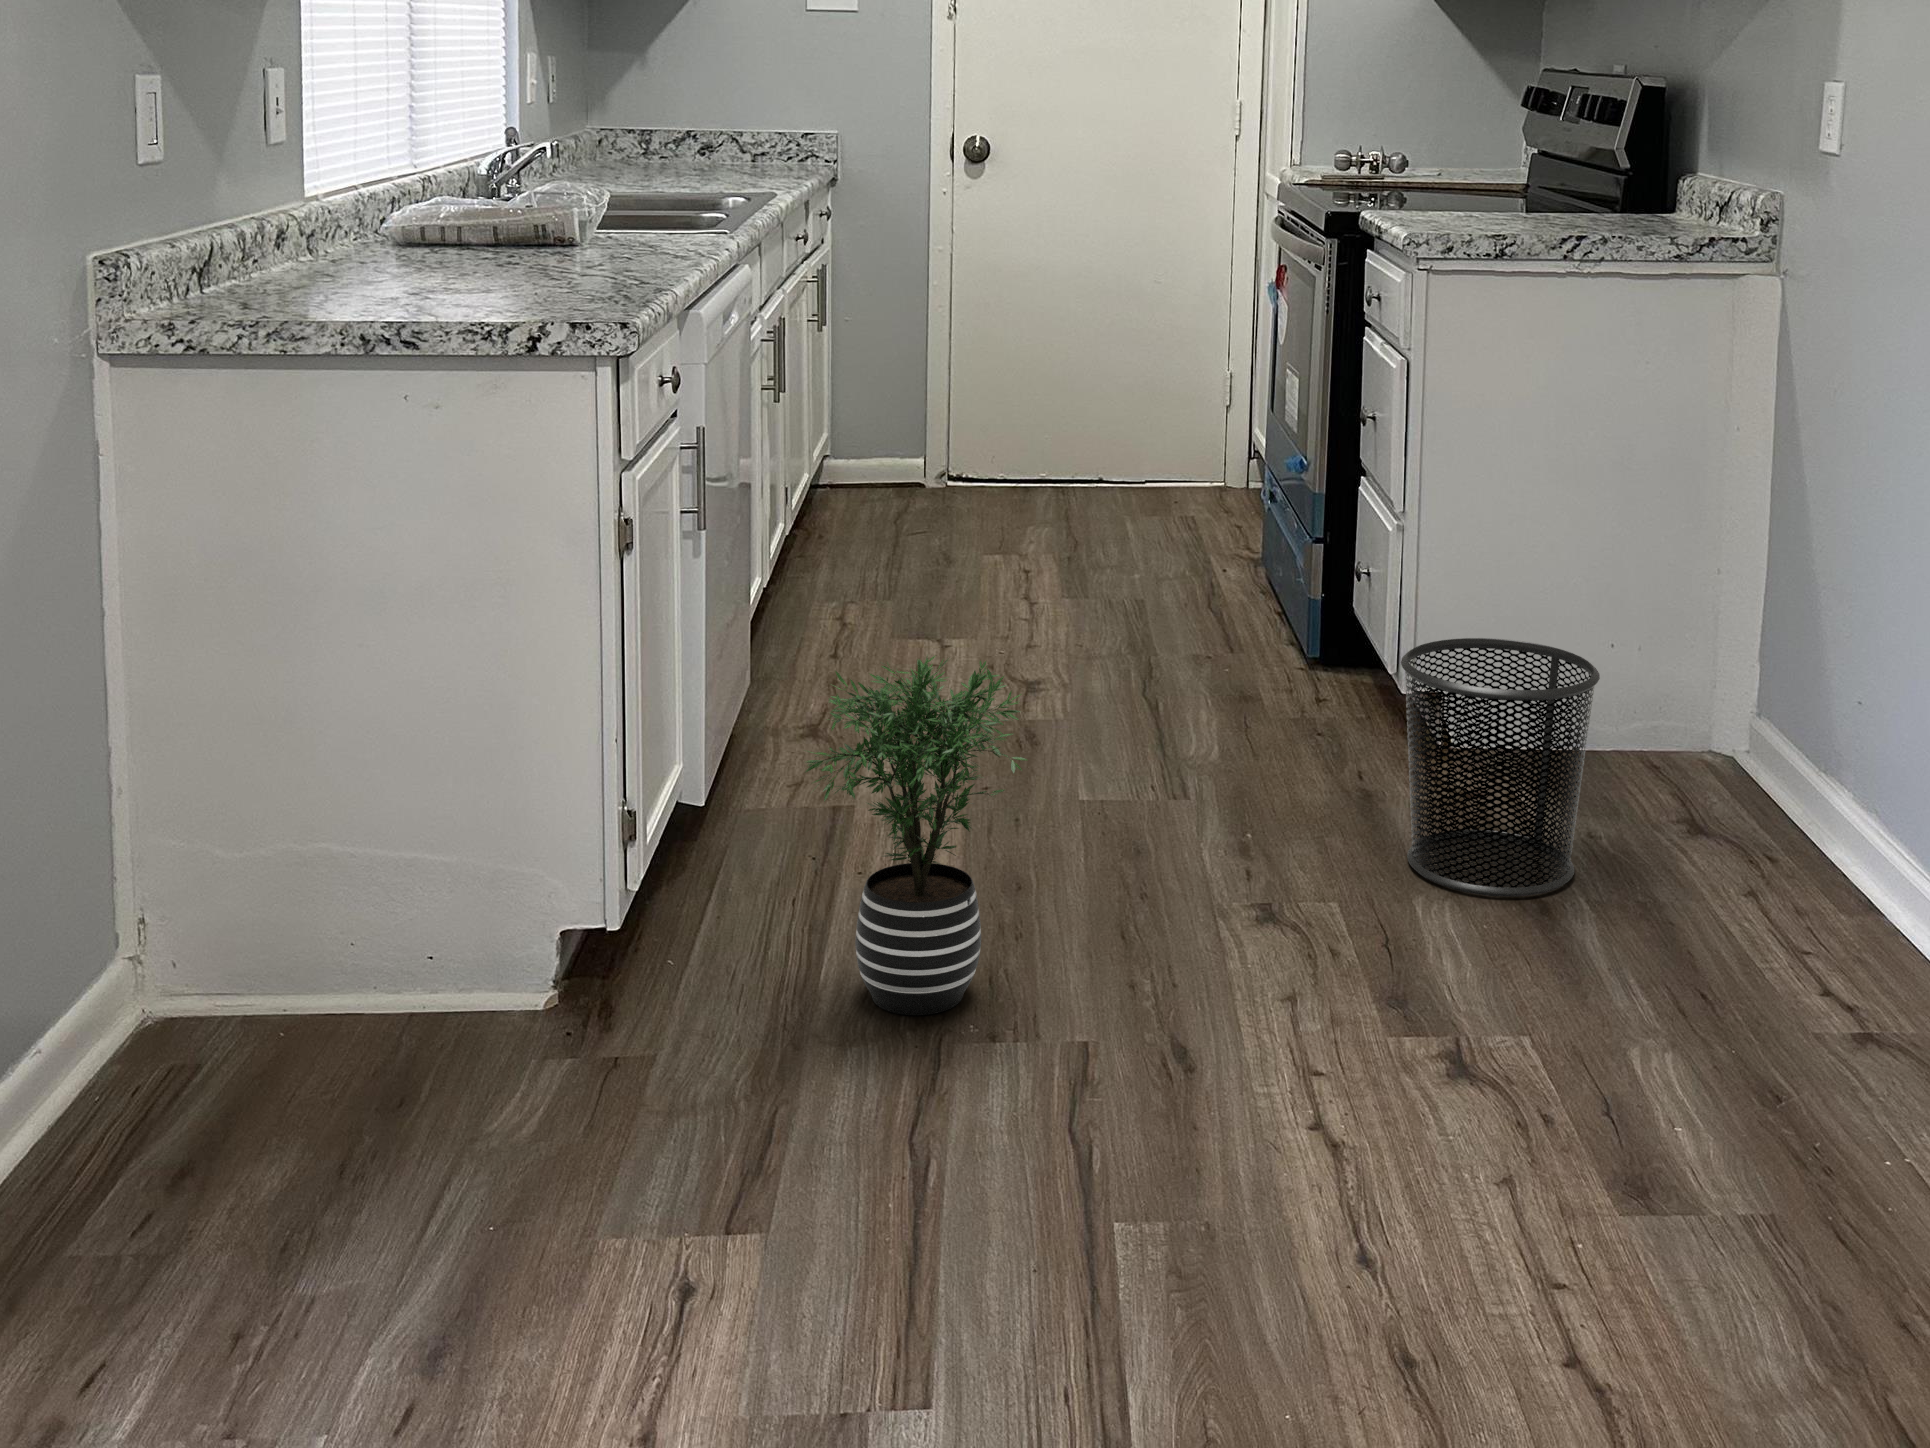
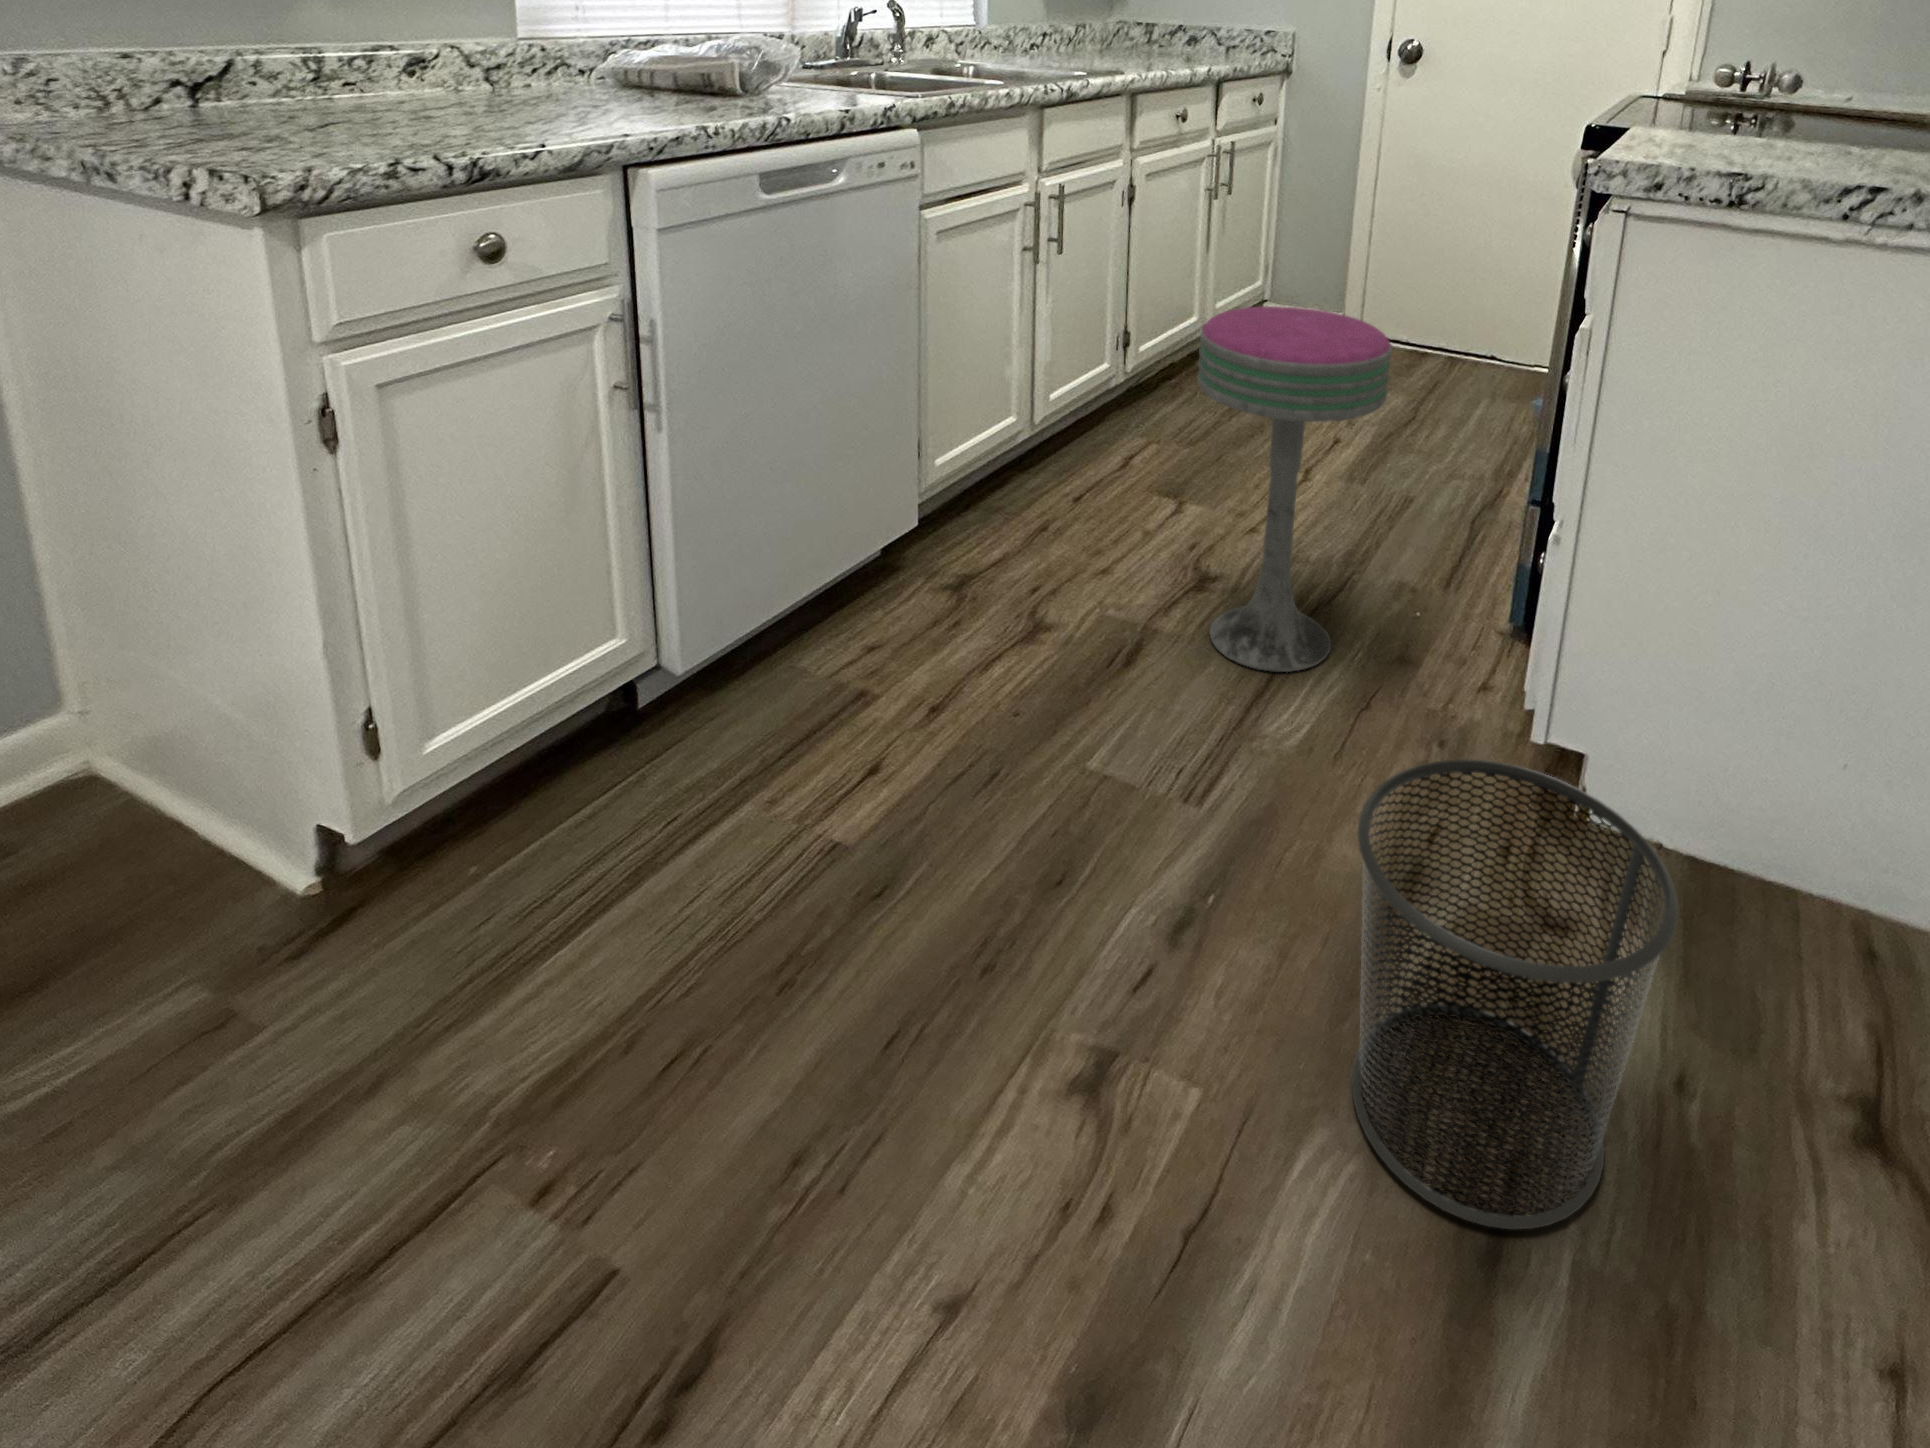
bar stool: none [1053,395,1225,728] -> present [1197,306,1392,672]
potted plant: present [806,656,1027,1015] -> none [278,666,671,1147]

